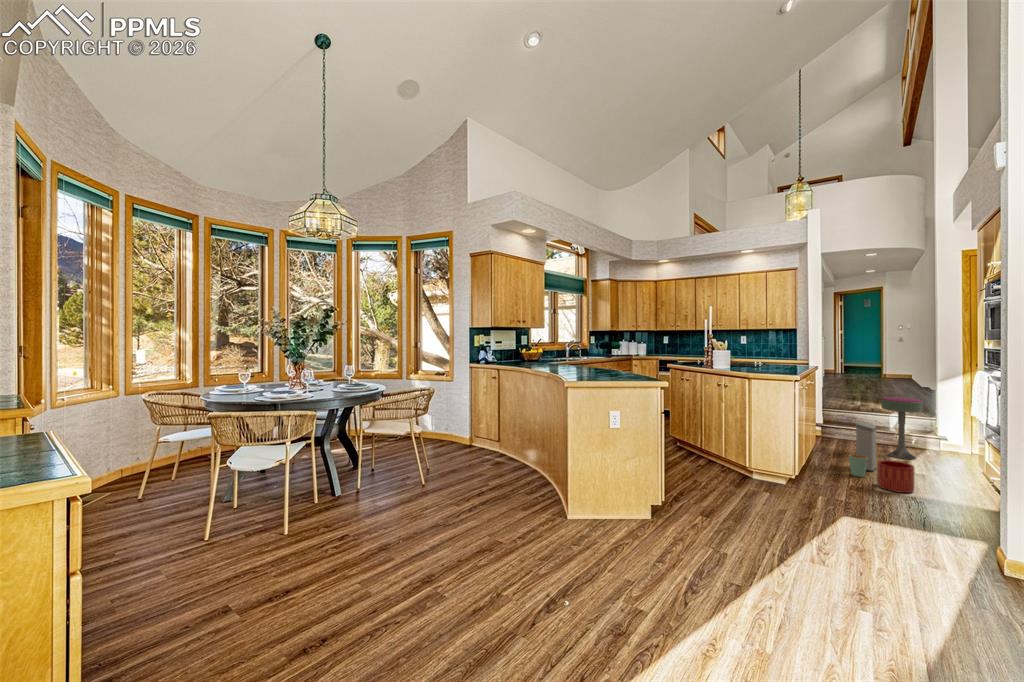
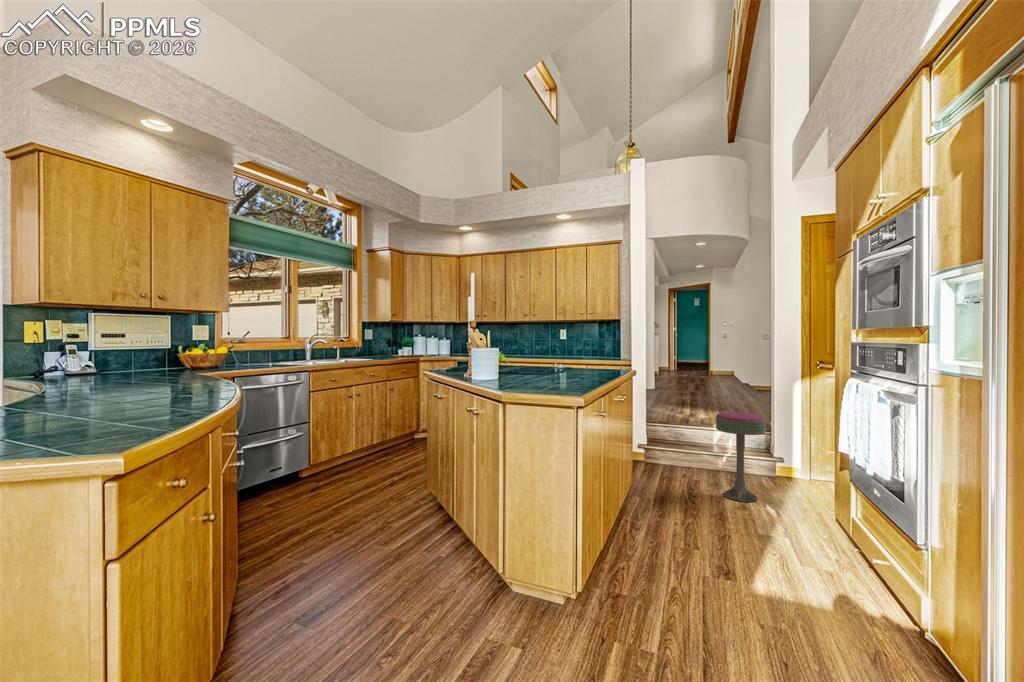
trash can: present [849,422,877,477] -> none [674,458,712,558]
planter: present [877,460,915,493] -> none [716,534,772,601]

